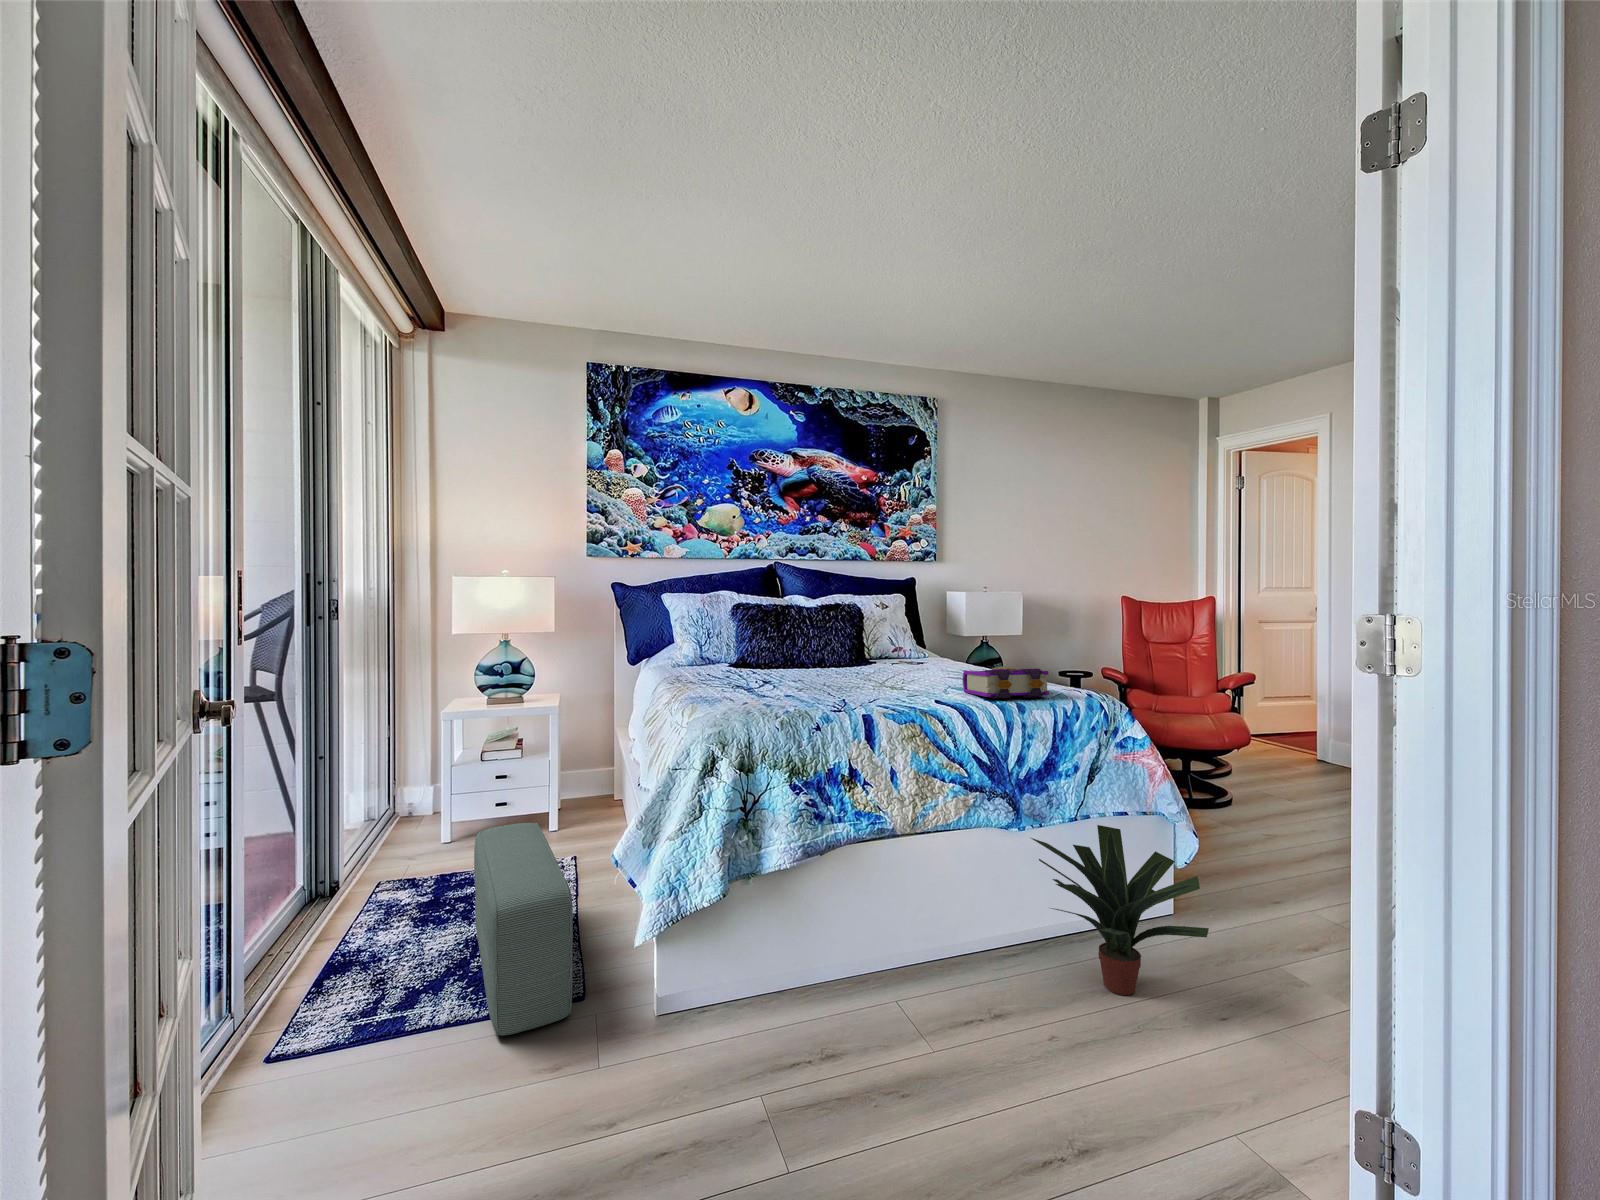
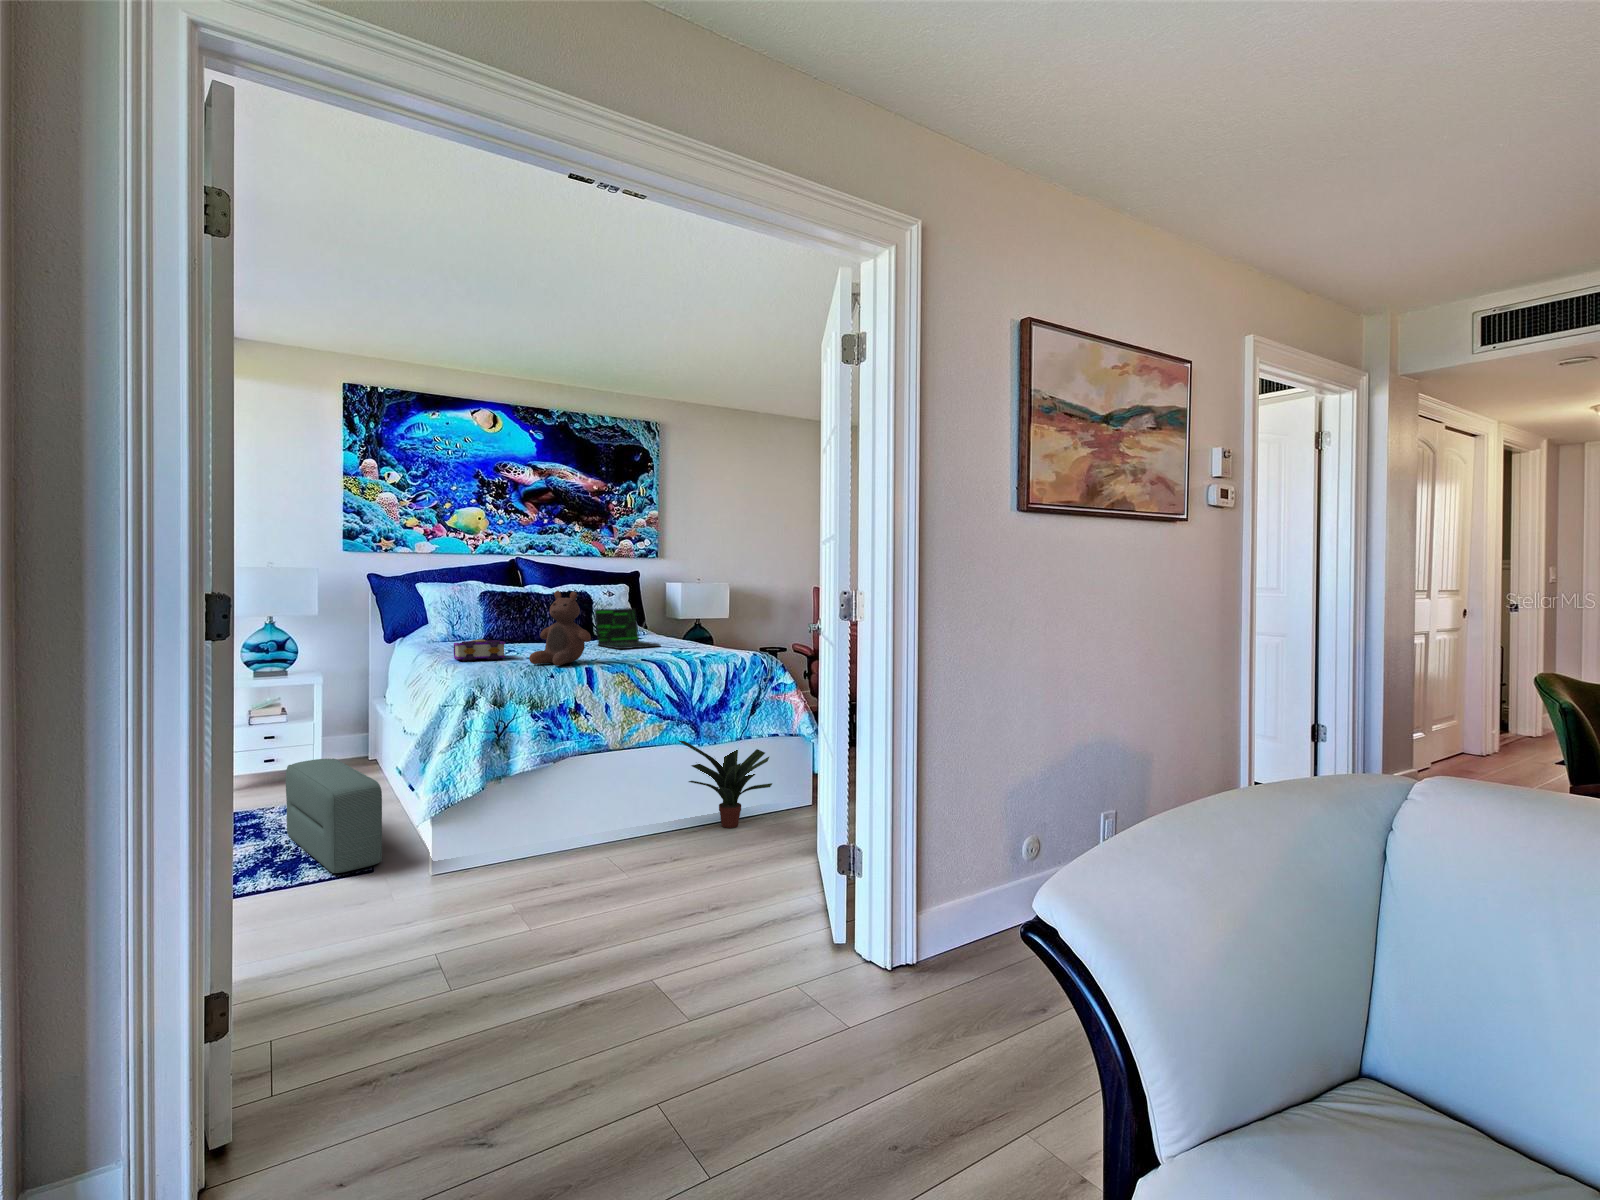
stuffed bear: none [790,592,877,702] -> present [529,591,591,666]
laptop: none [870,619,960,674] -> present [595,608,660,649]
book: present [963,666,1049,699] -> present [454,639,505,661]

